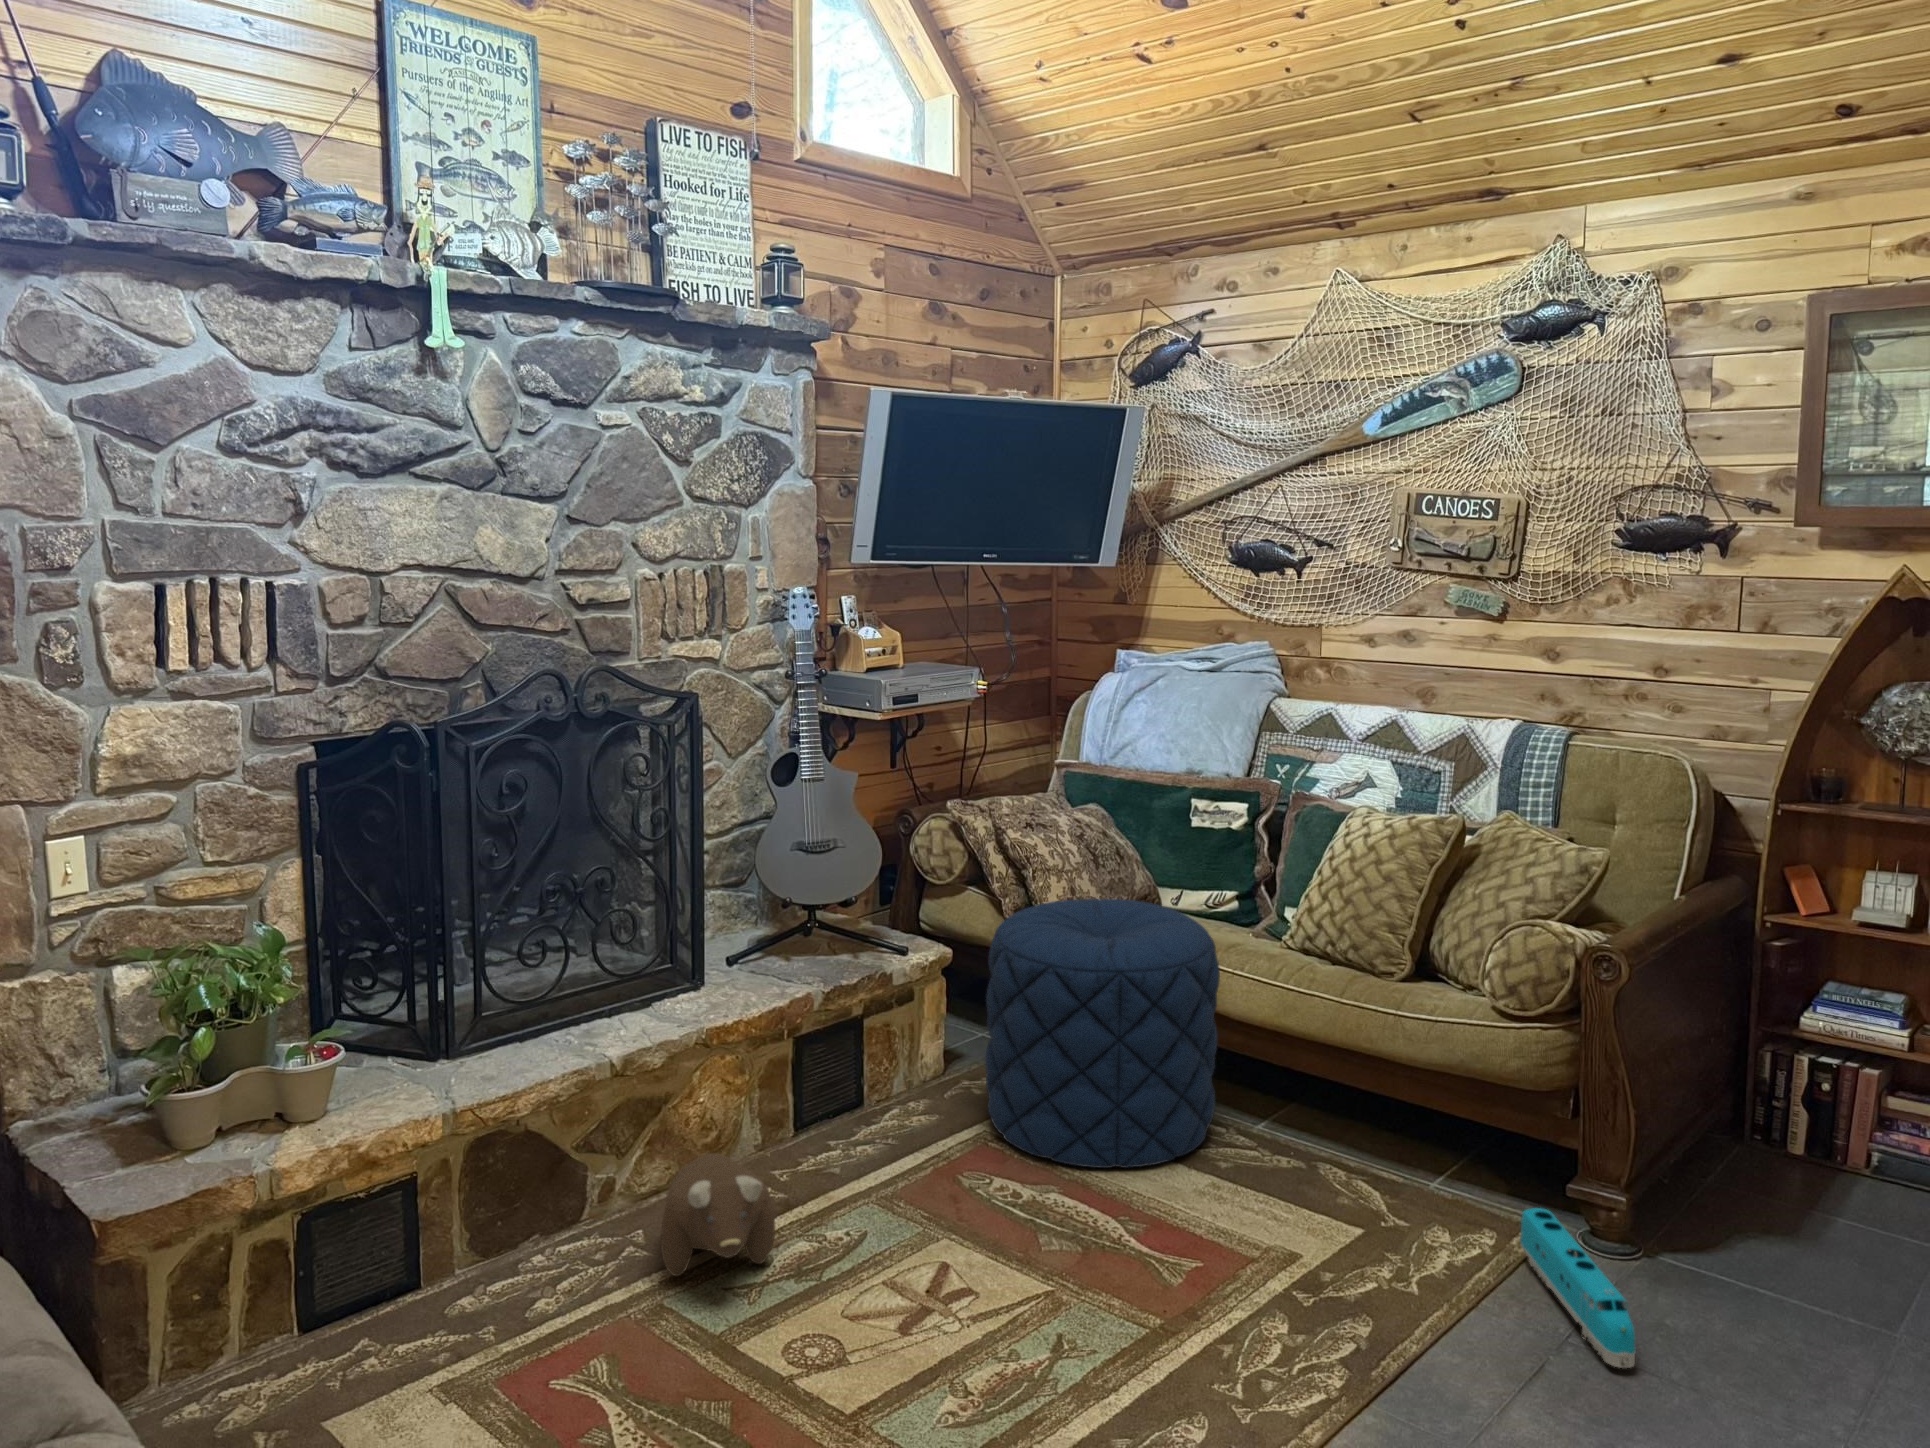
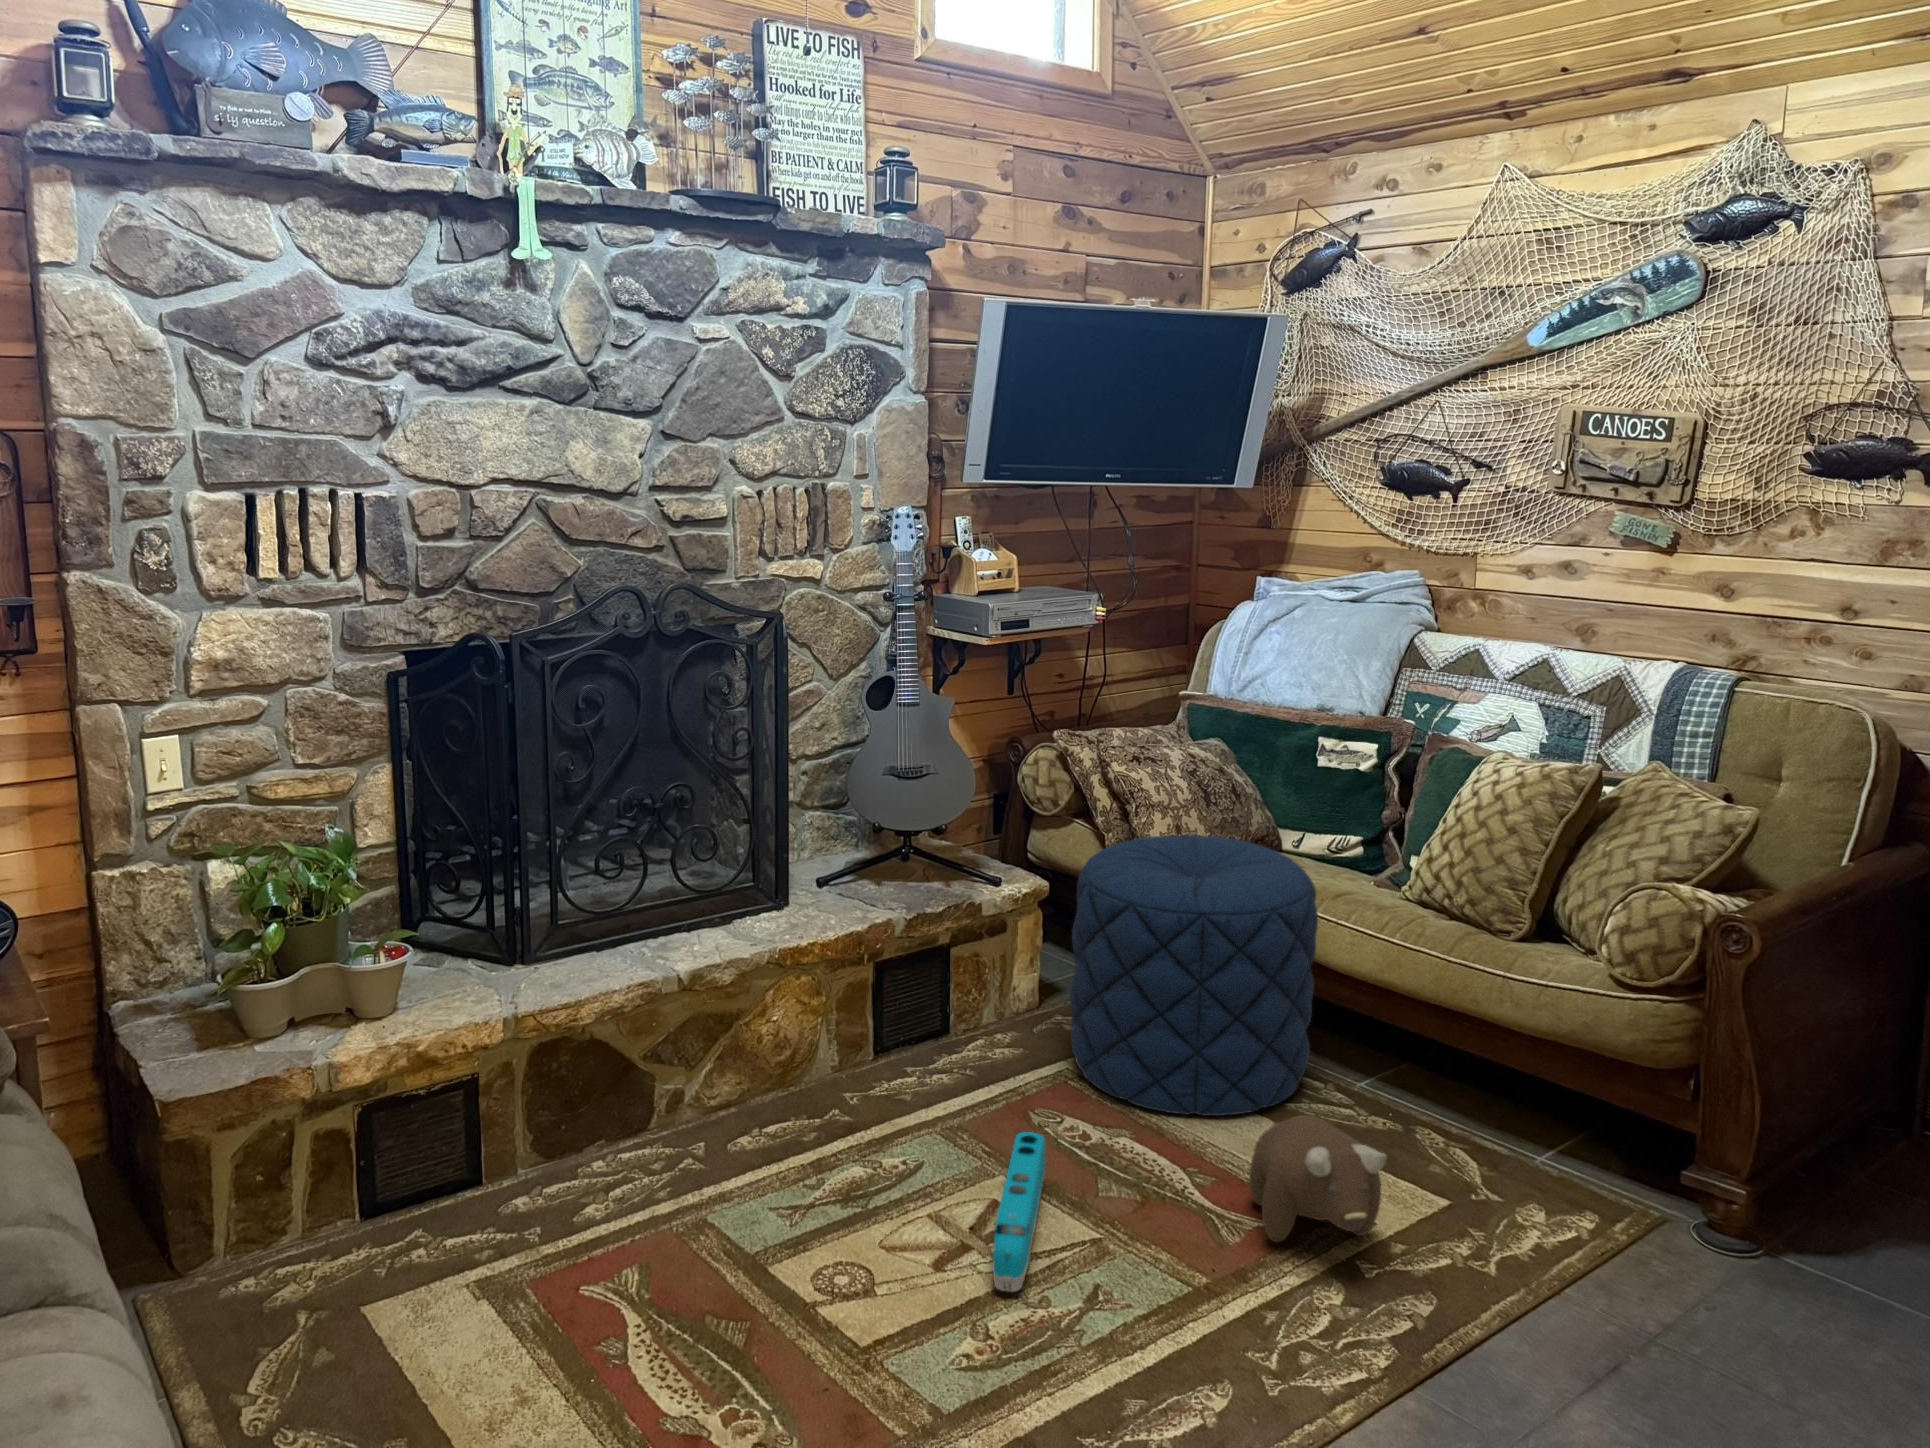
plush toy: present [661,1153,775,1276] -> present [1249,1115,1387,1242]
toy train: present [1520,1208,1636,1368] -> present [993,1132,1046,1292]

